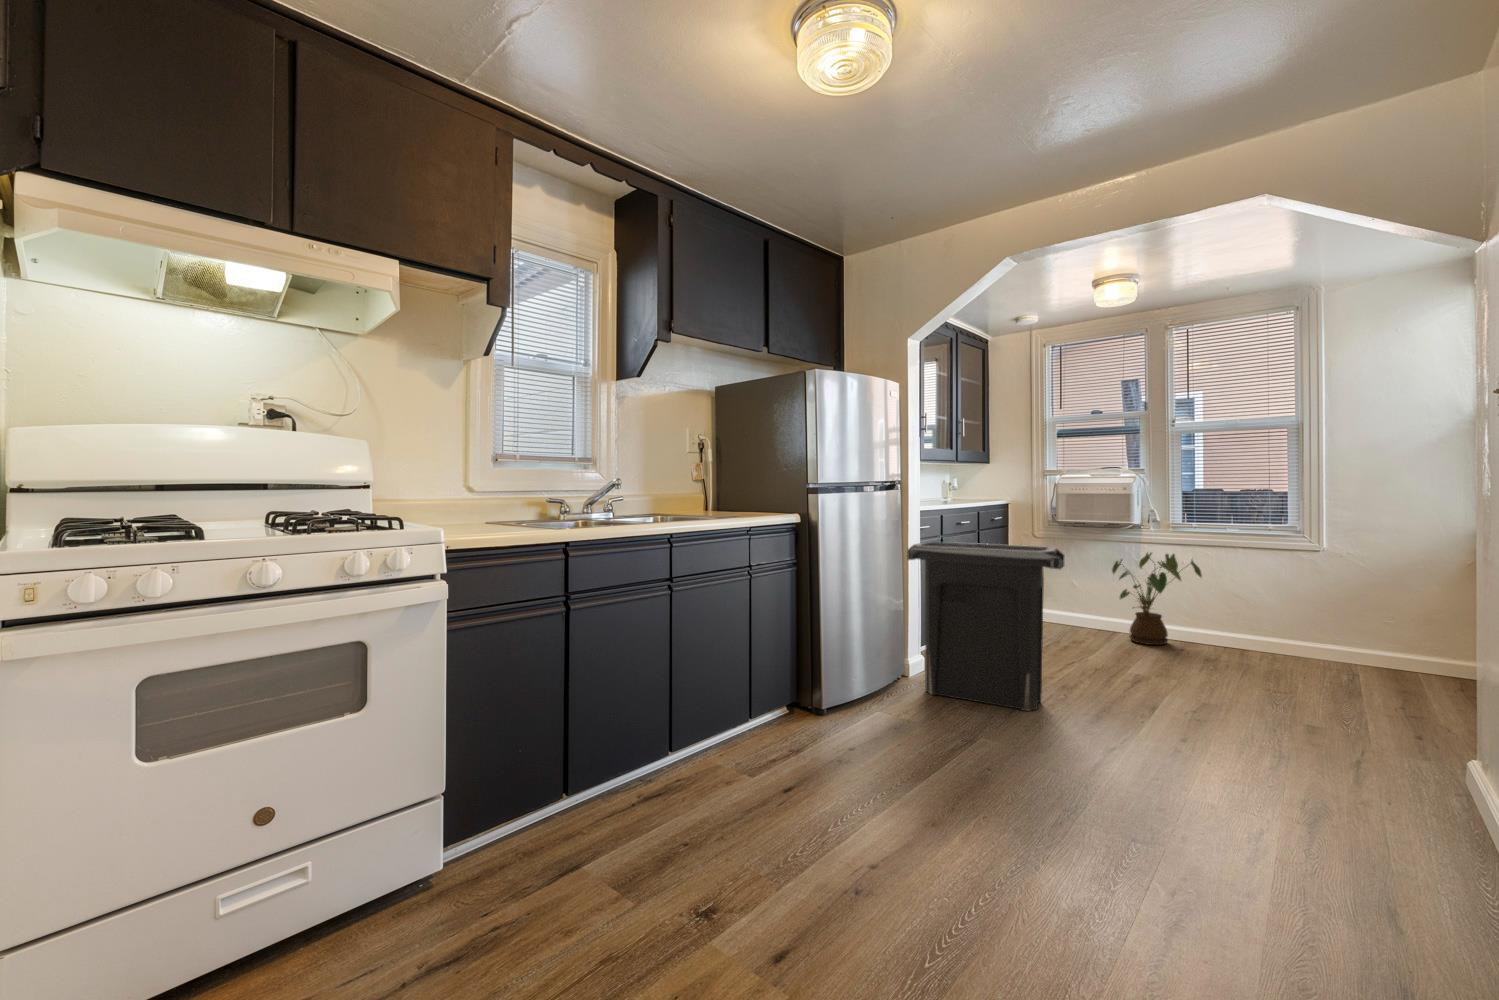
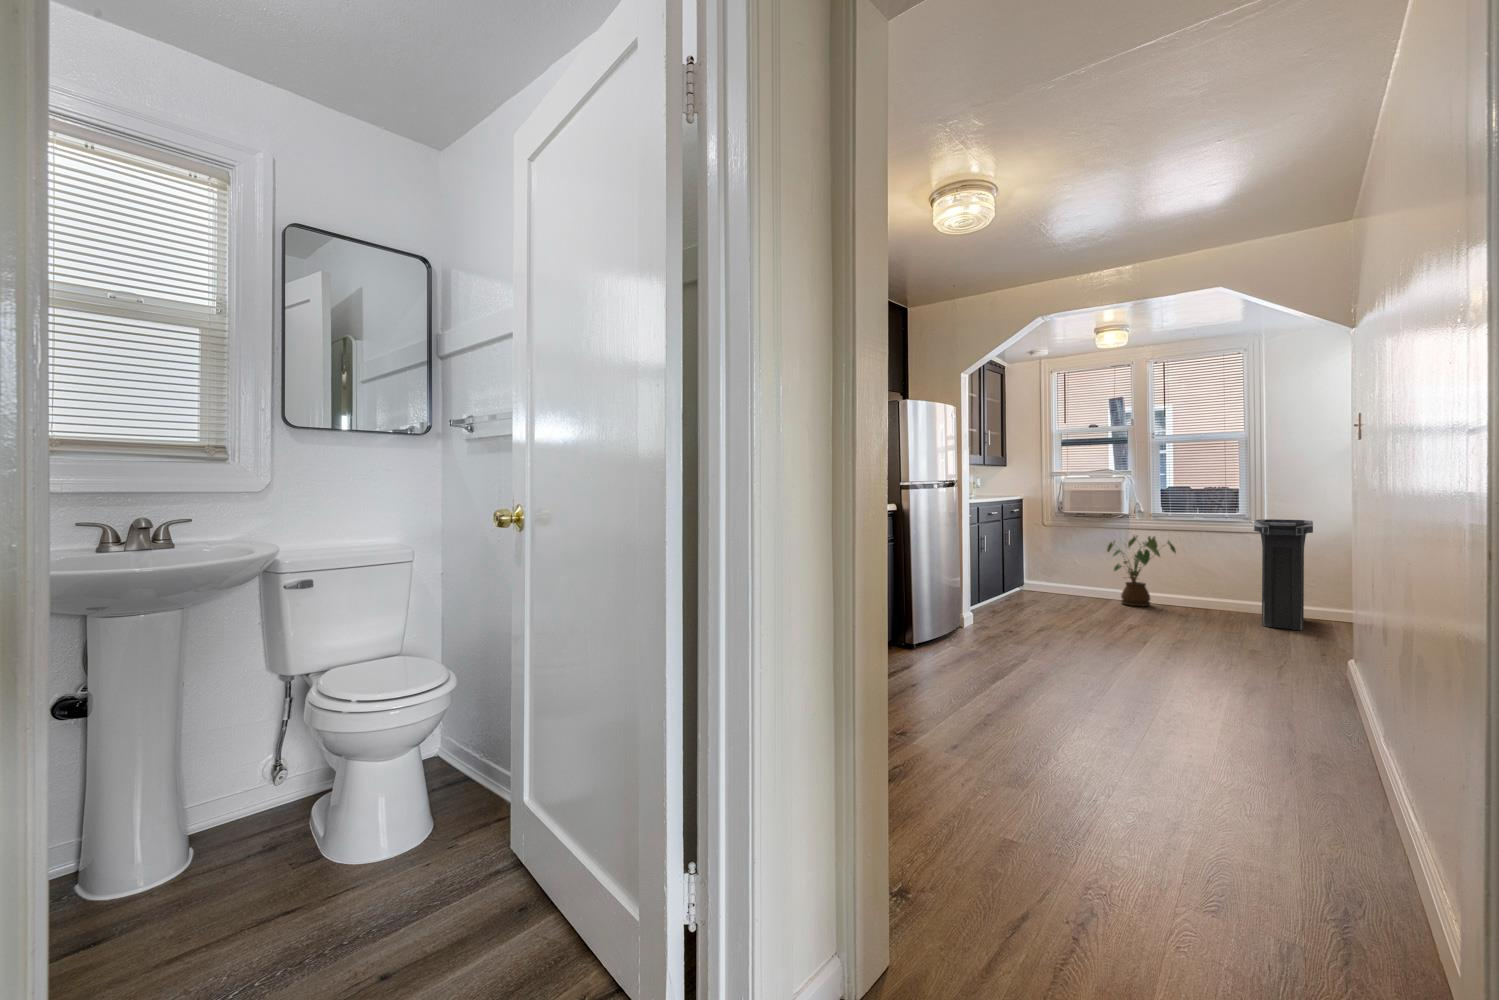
trash can: present [907,542,1064,711] -> present [1254,519,1313,630]

